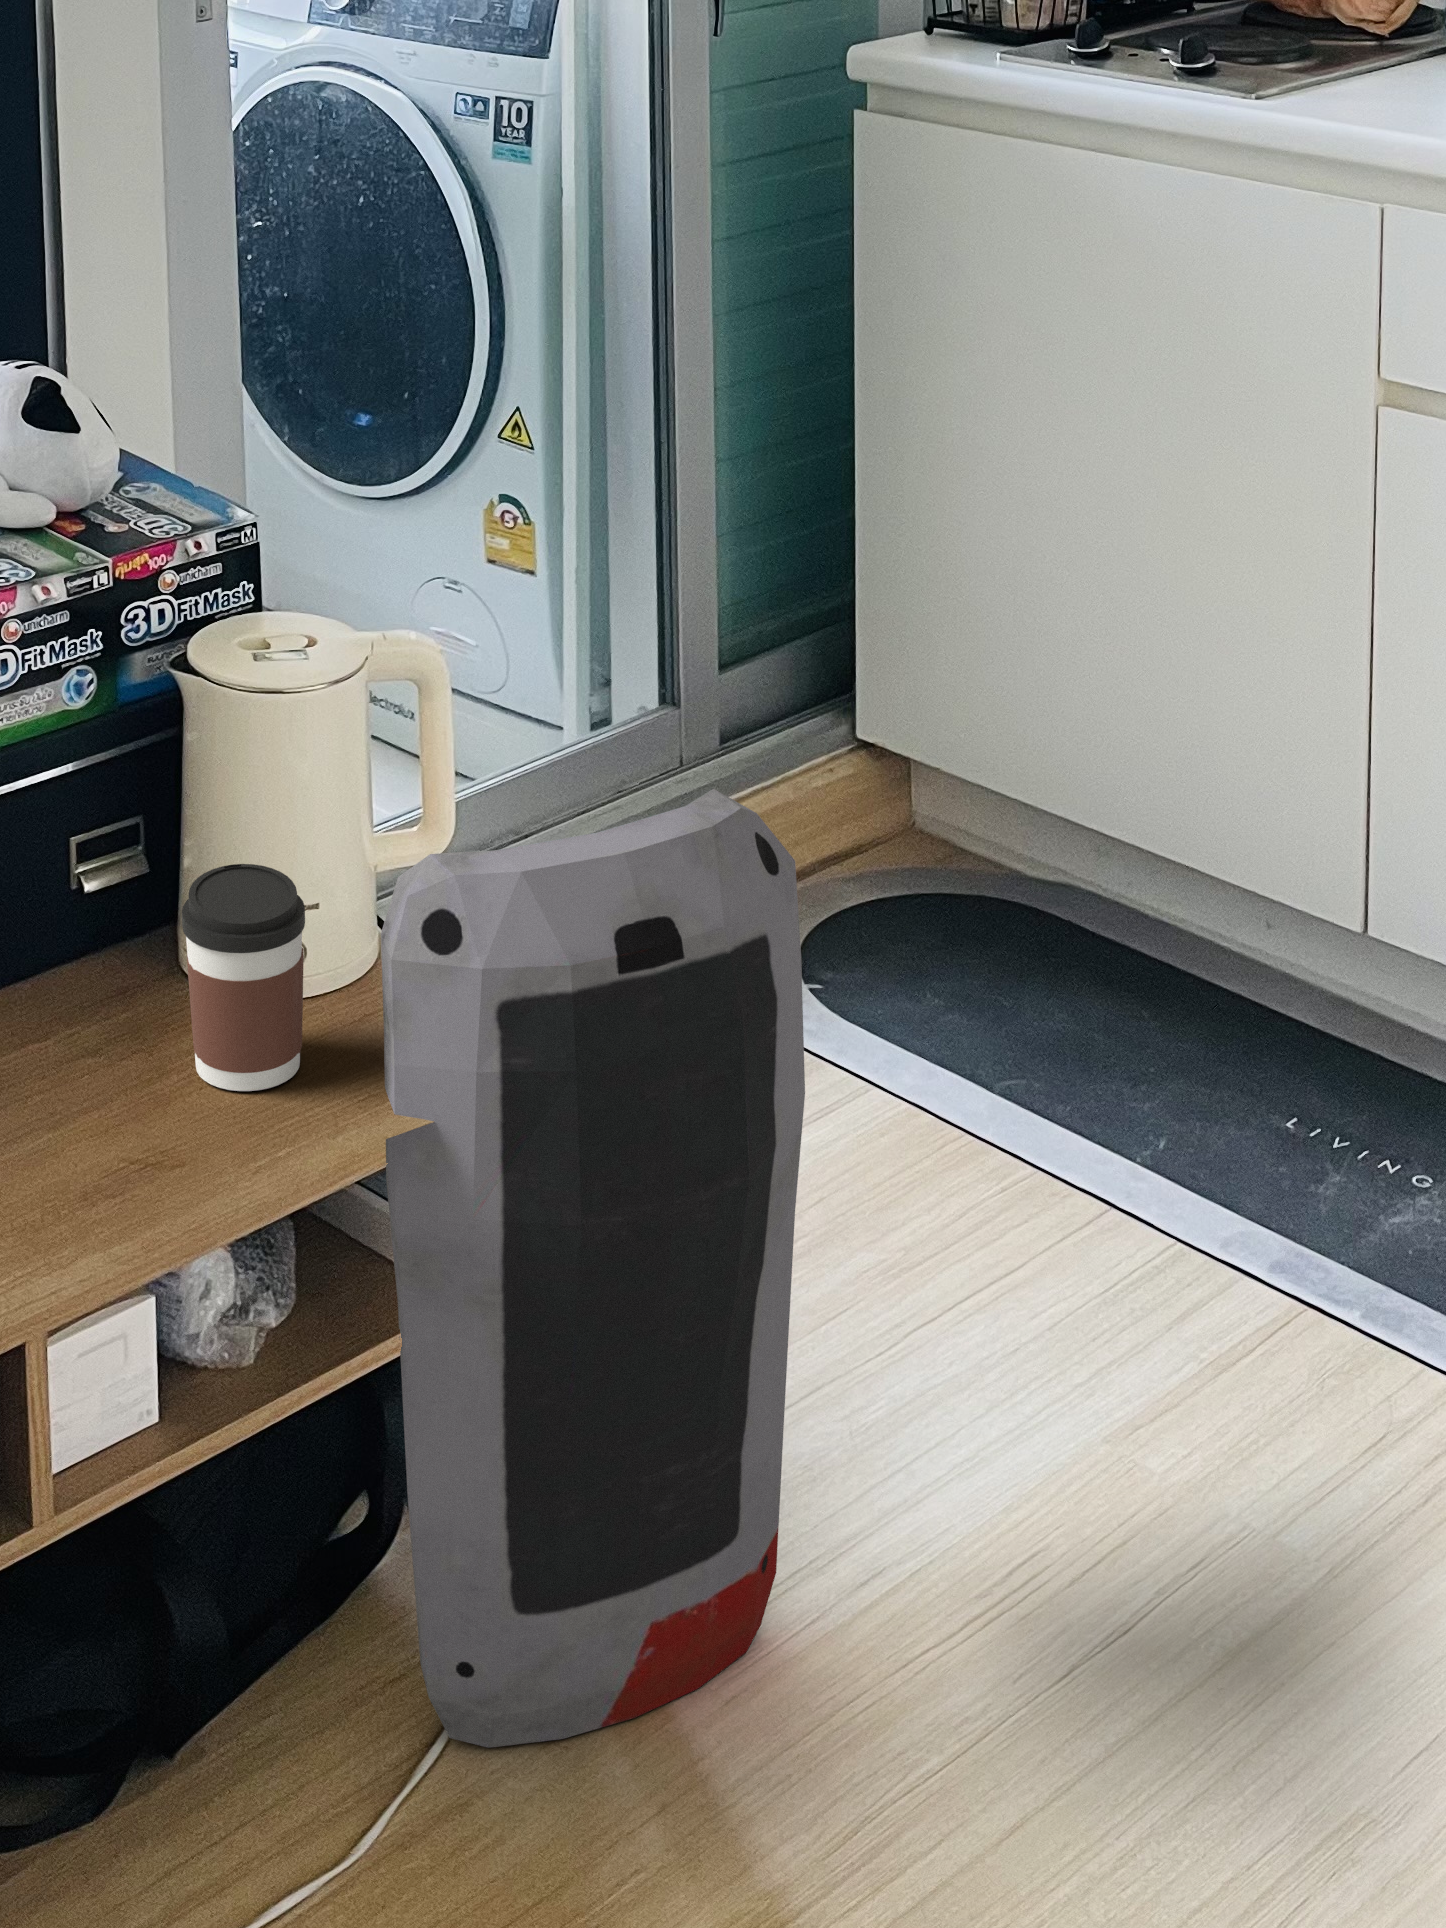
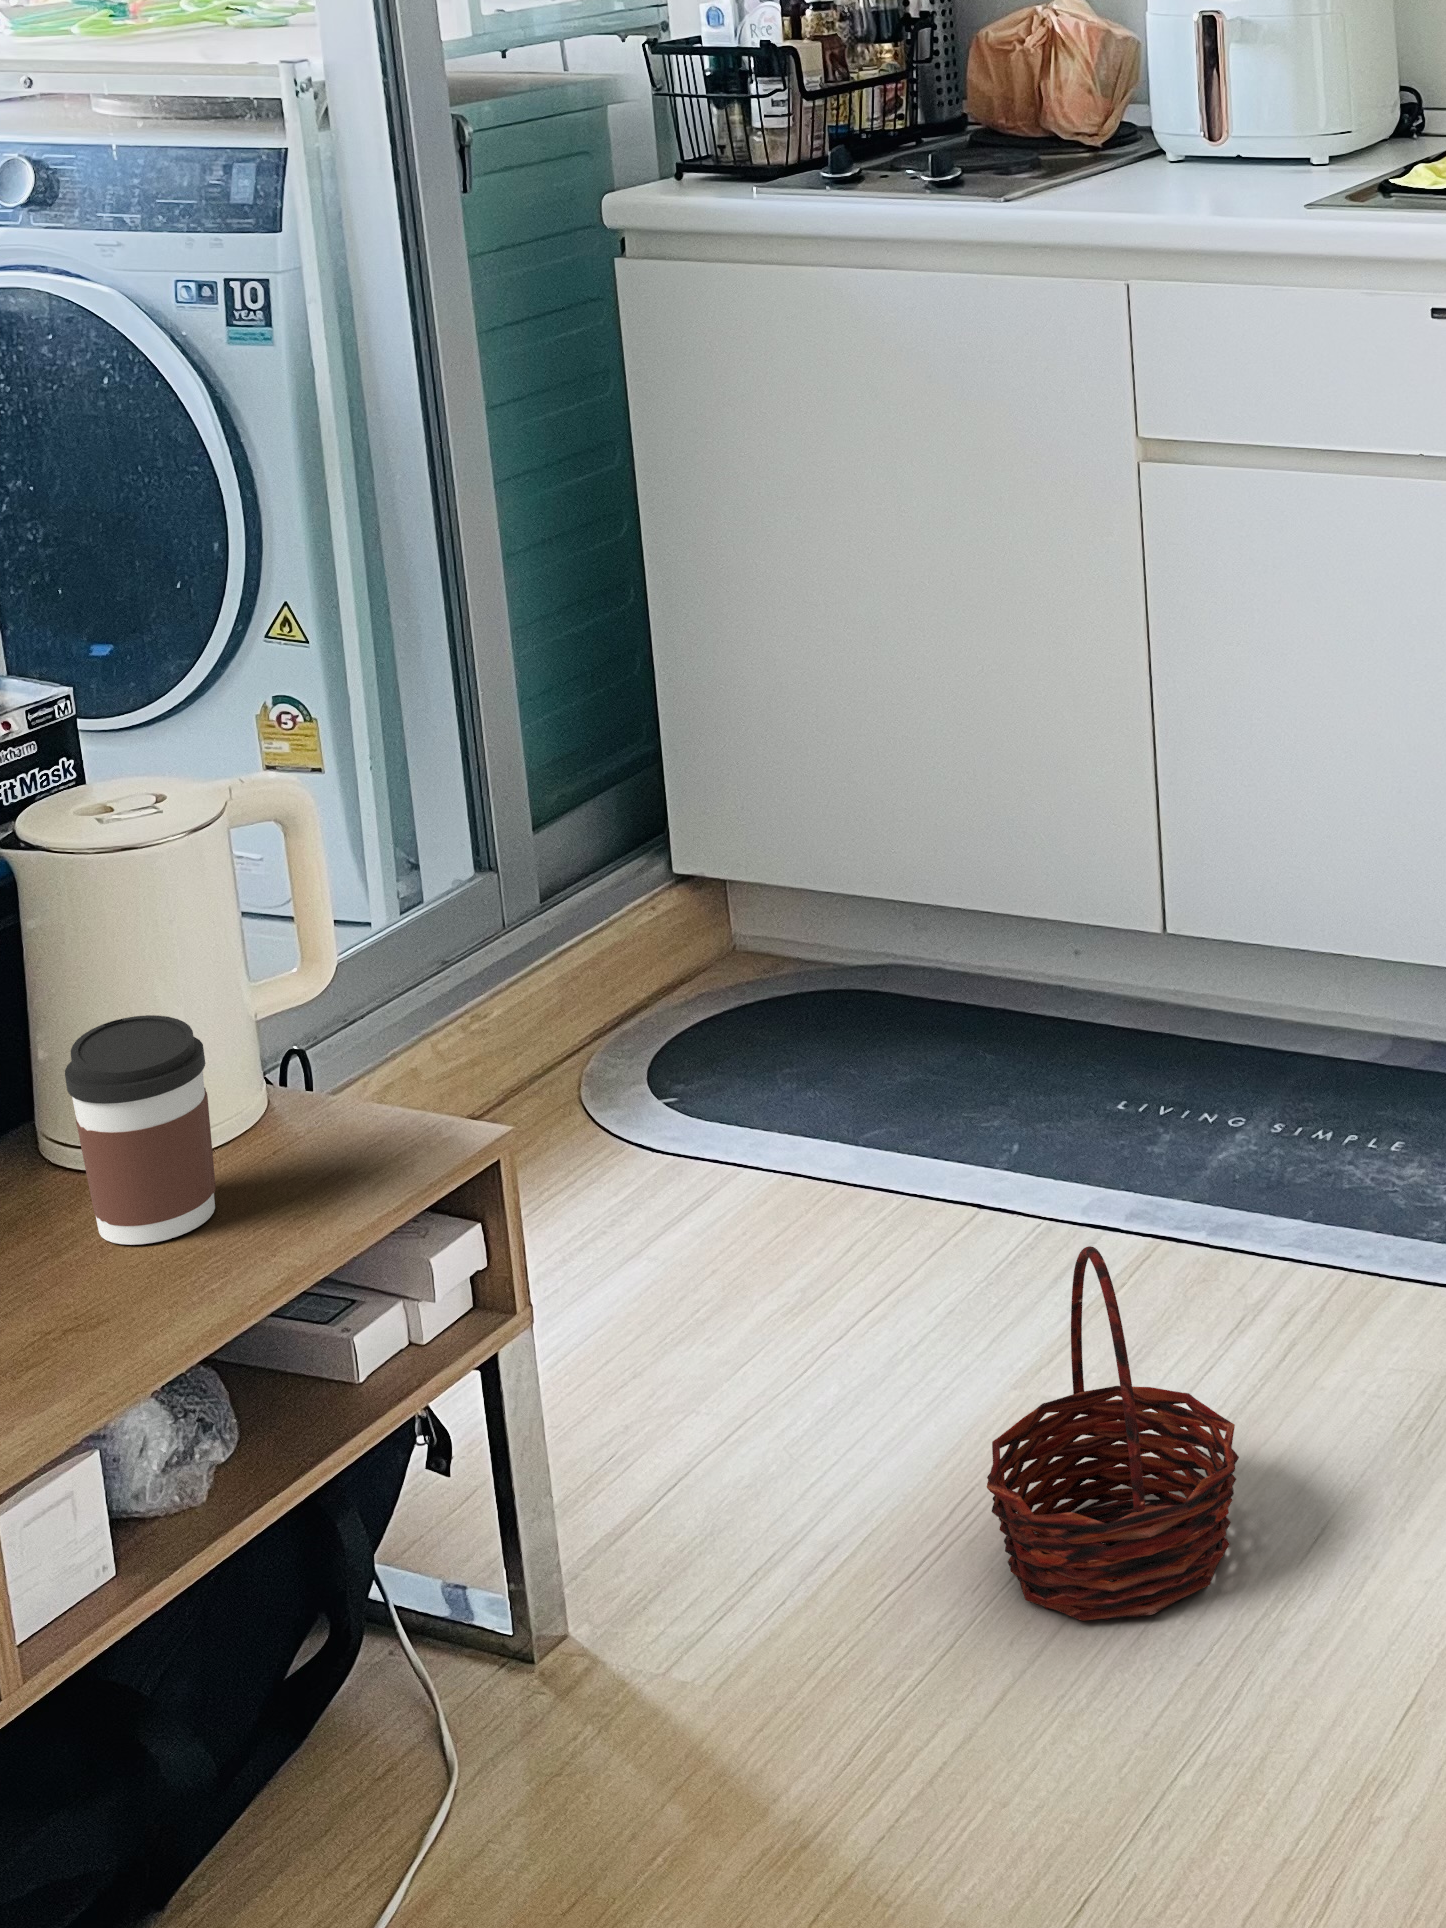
air purifier: present [381,789,805,1748] -> none [291,856,742,1821]
basket: none [1045,1319,1341,1765] -> present [987,1246,1239,1621]

